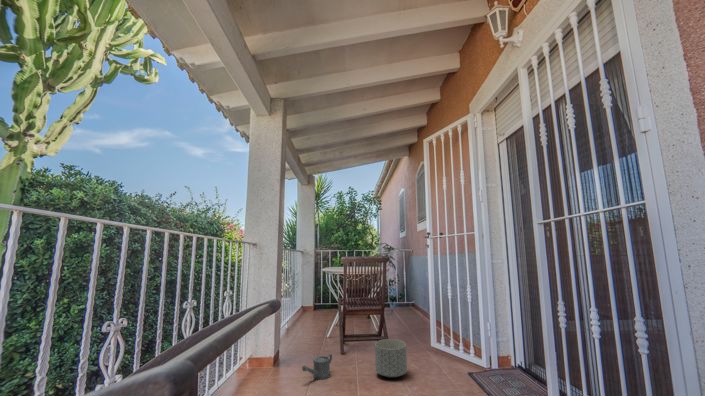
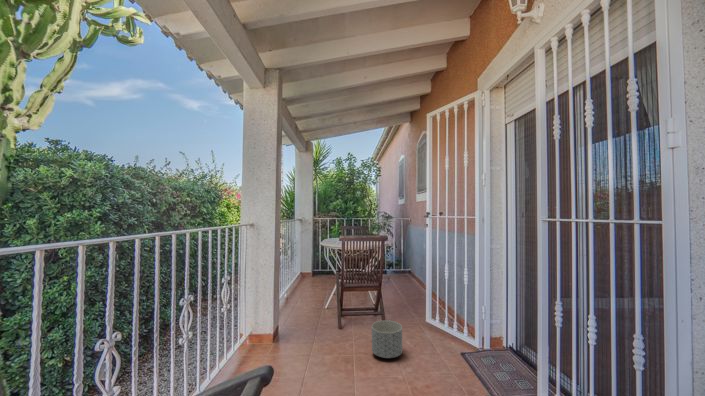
watering can: present [302,354,332,379] -> none [301,334,330,359]

